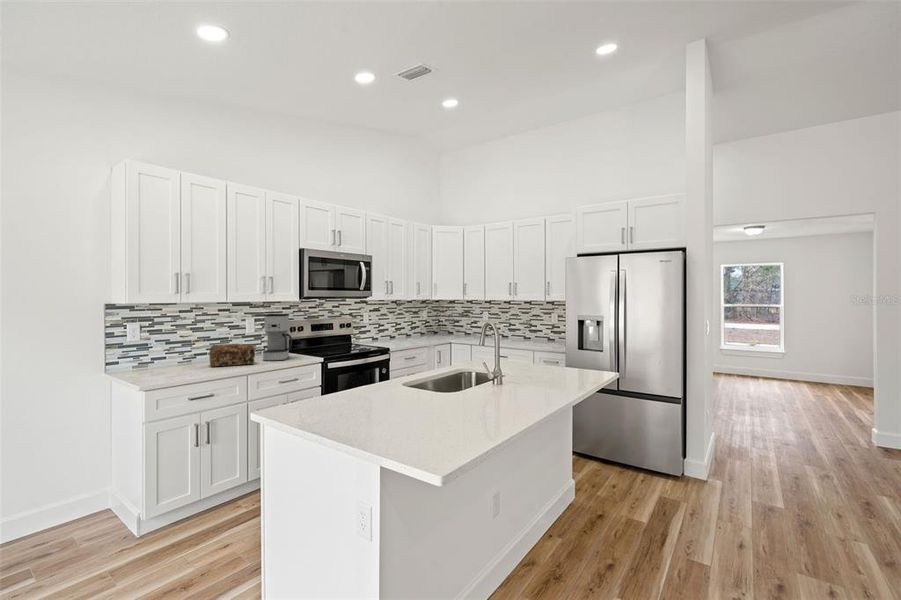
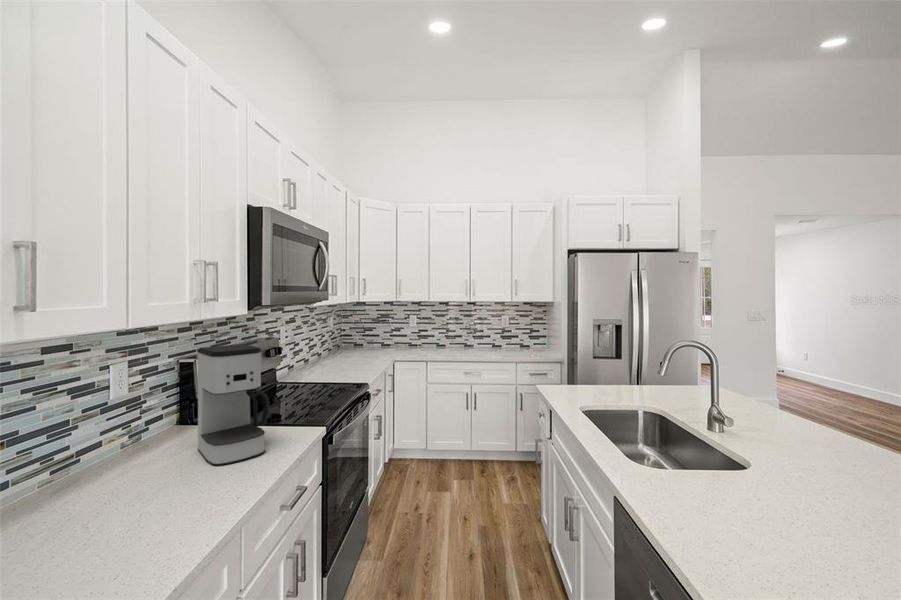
bread loaf: present [209,344,255,367] -> none [76,436,229,540]

